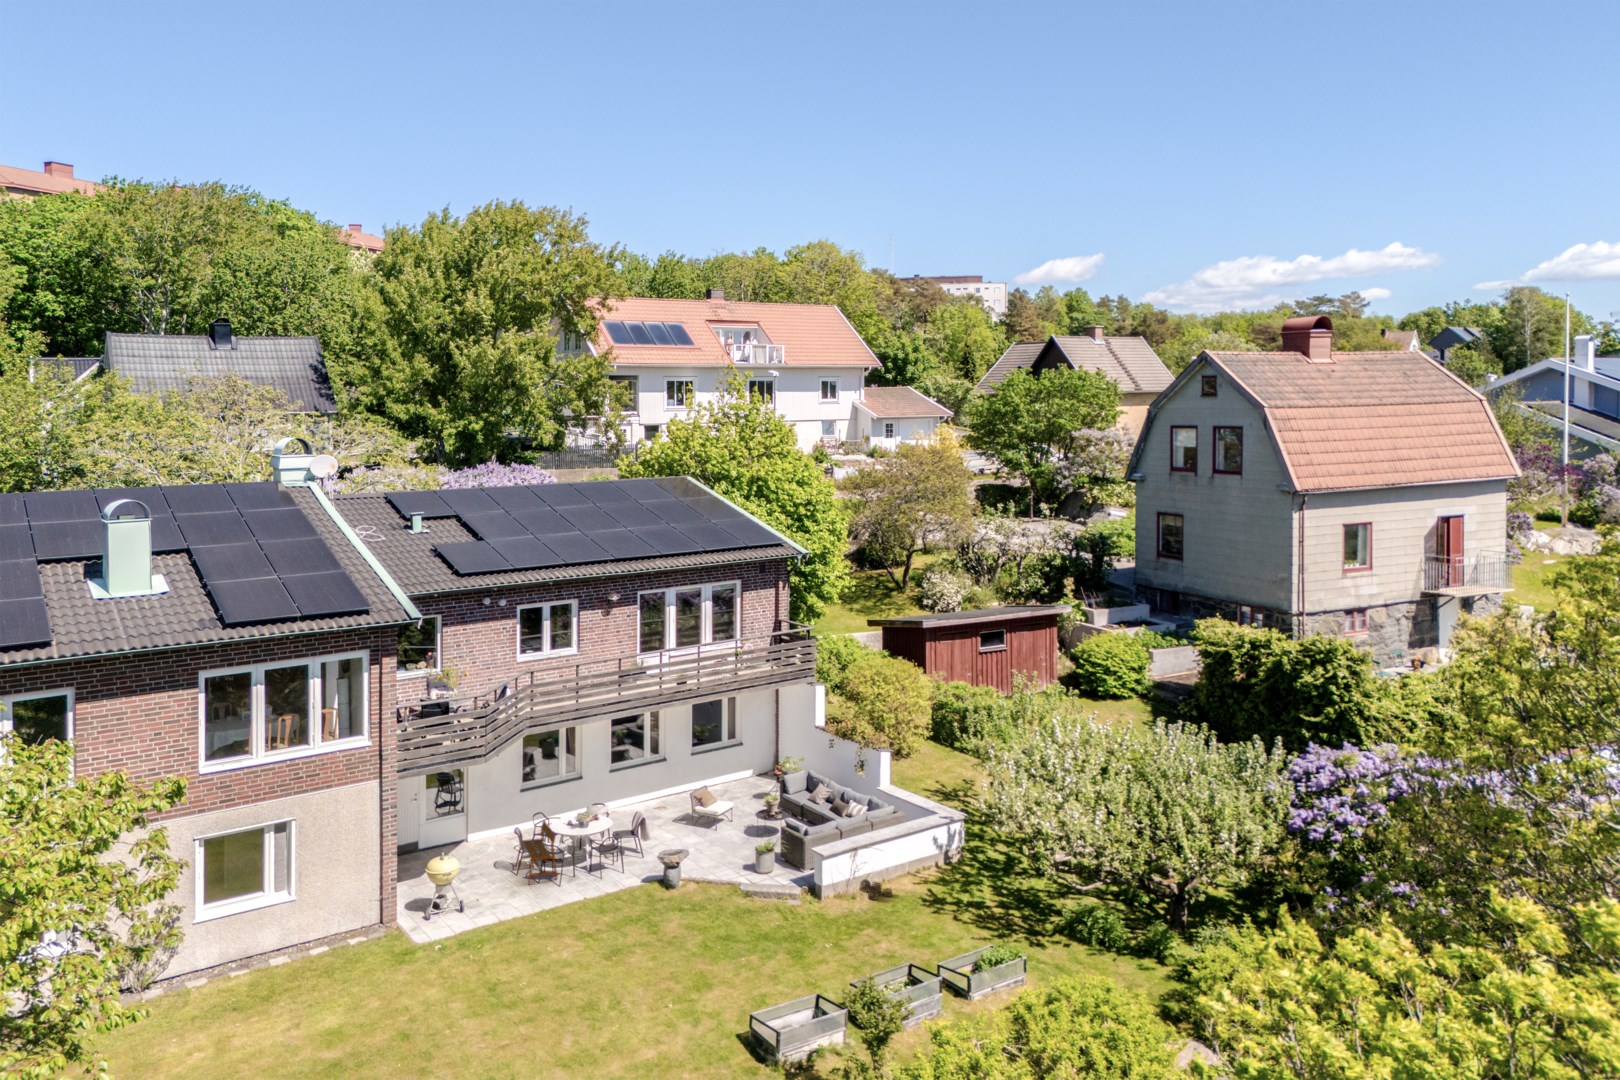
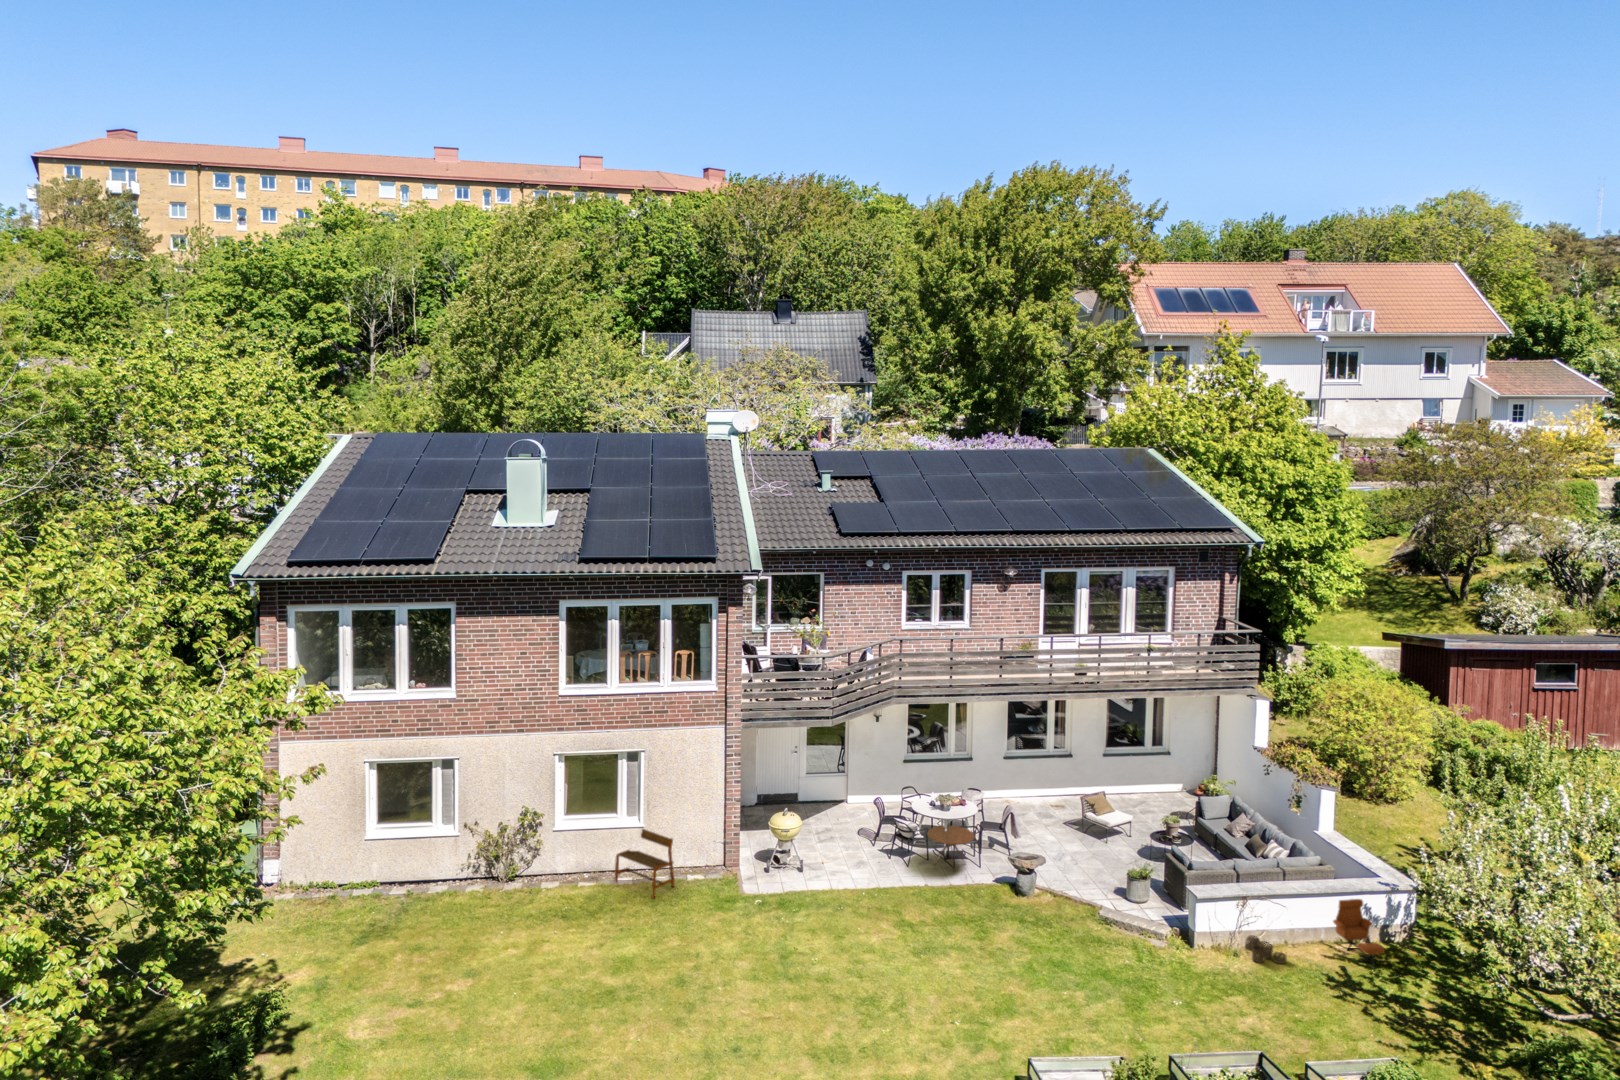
bench: present [518,821,557,884] -> present [615,829,675,898]
lounge chair: none [915,835,954,883] -> present [1333,899,1384,965]
round table: none [578,838,623,881] -> present [927,825,974,871]

